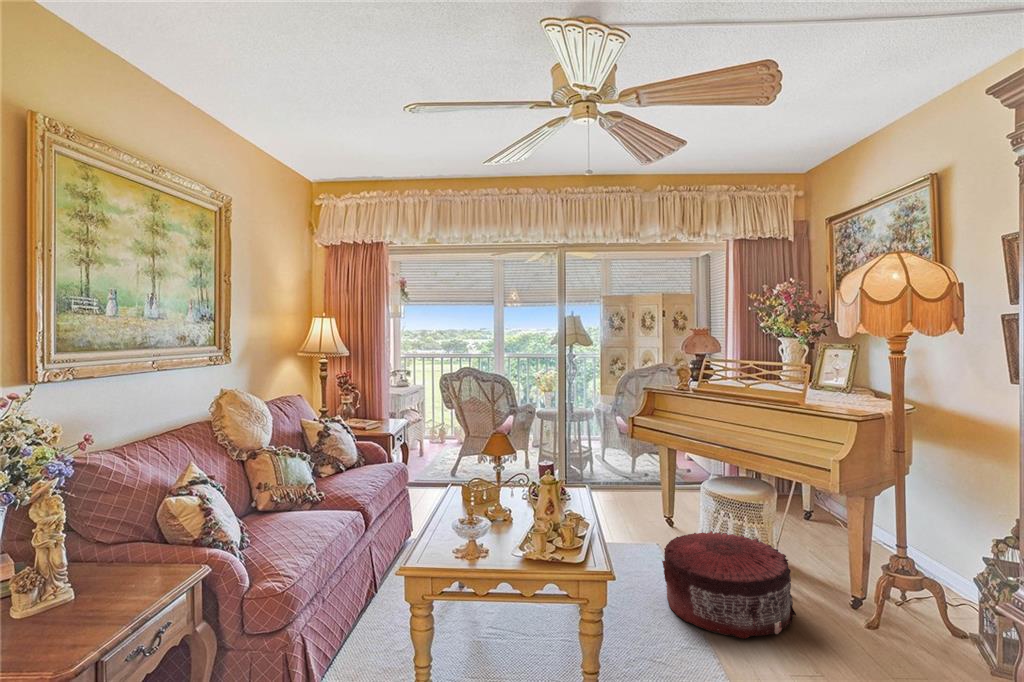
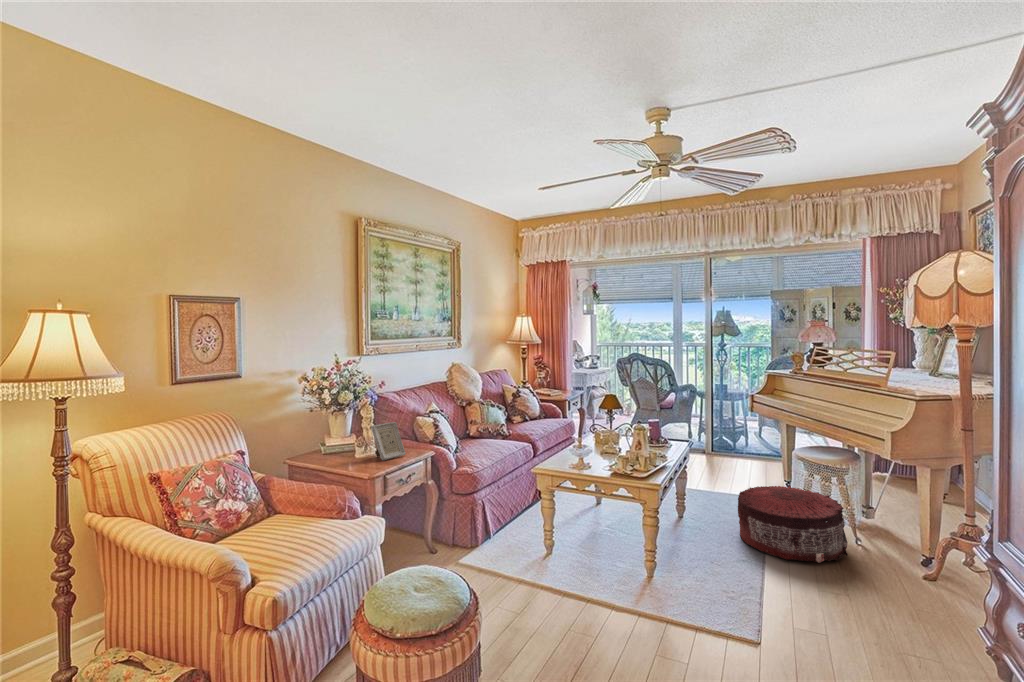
picture frame: none [46,525,140,623] -> present [371,422,406,460]

